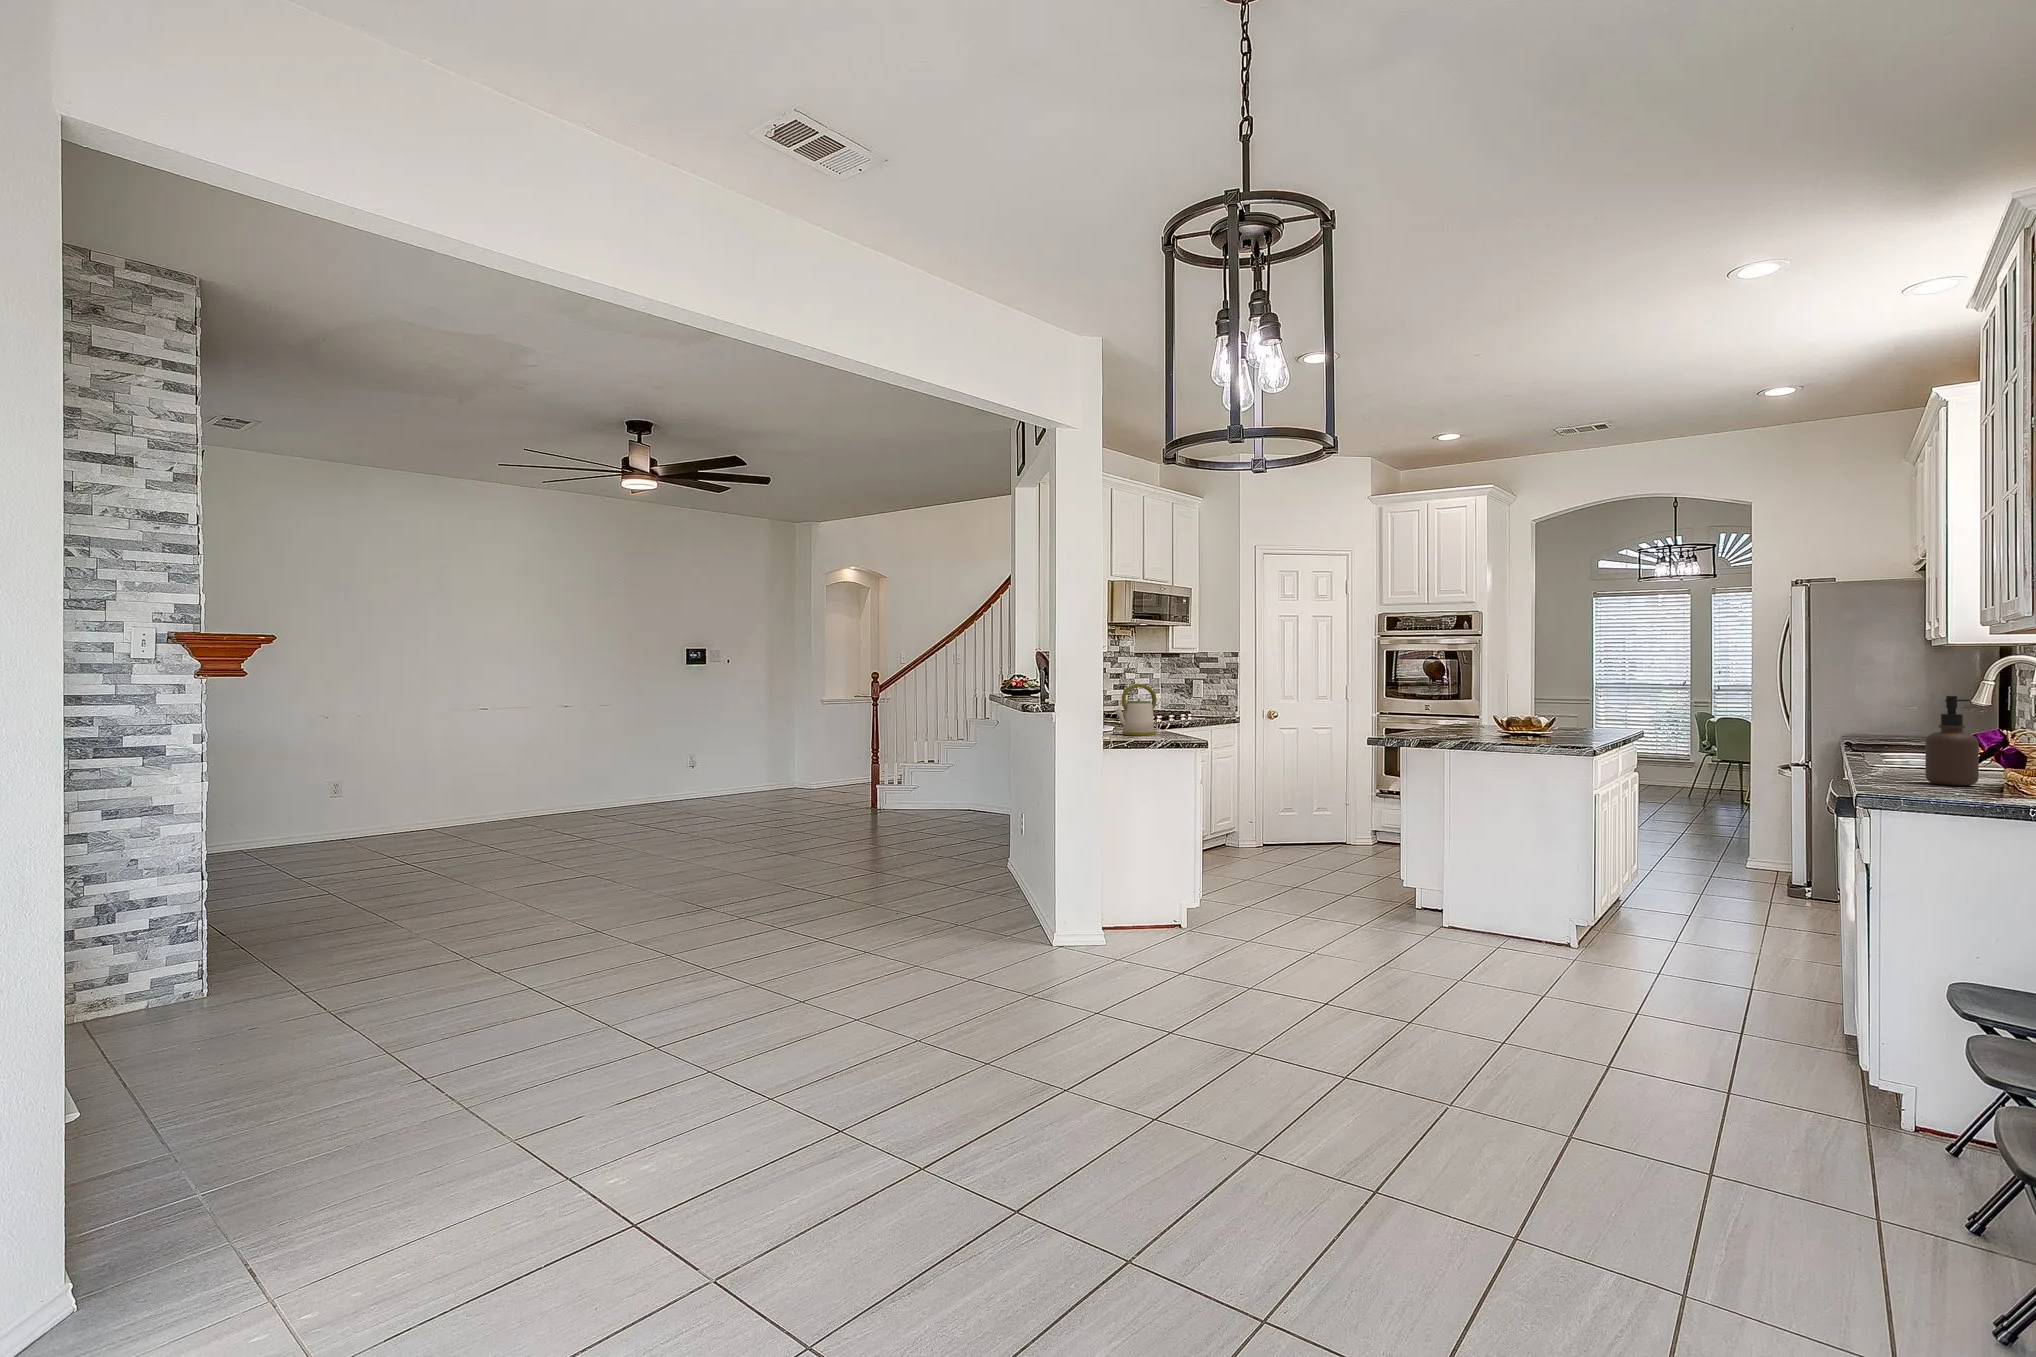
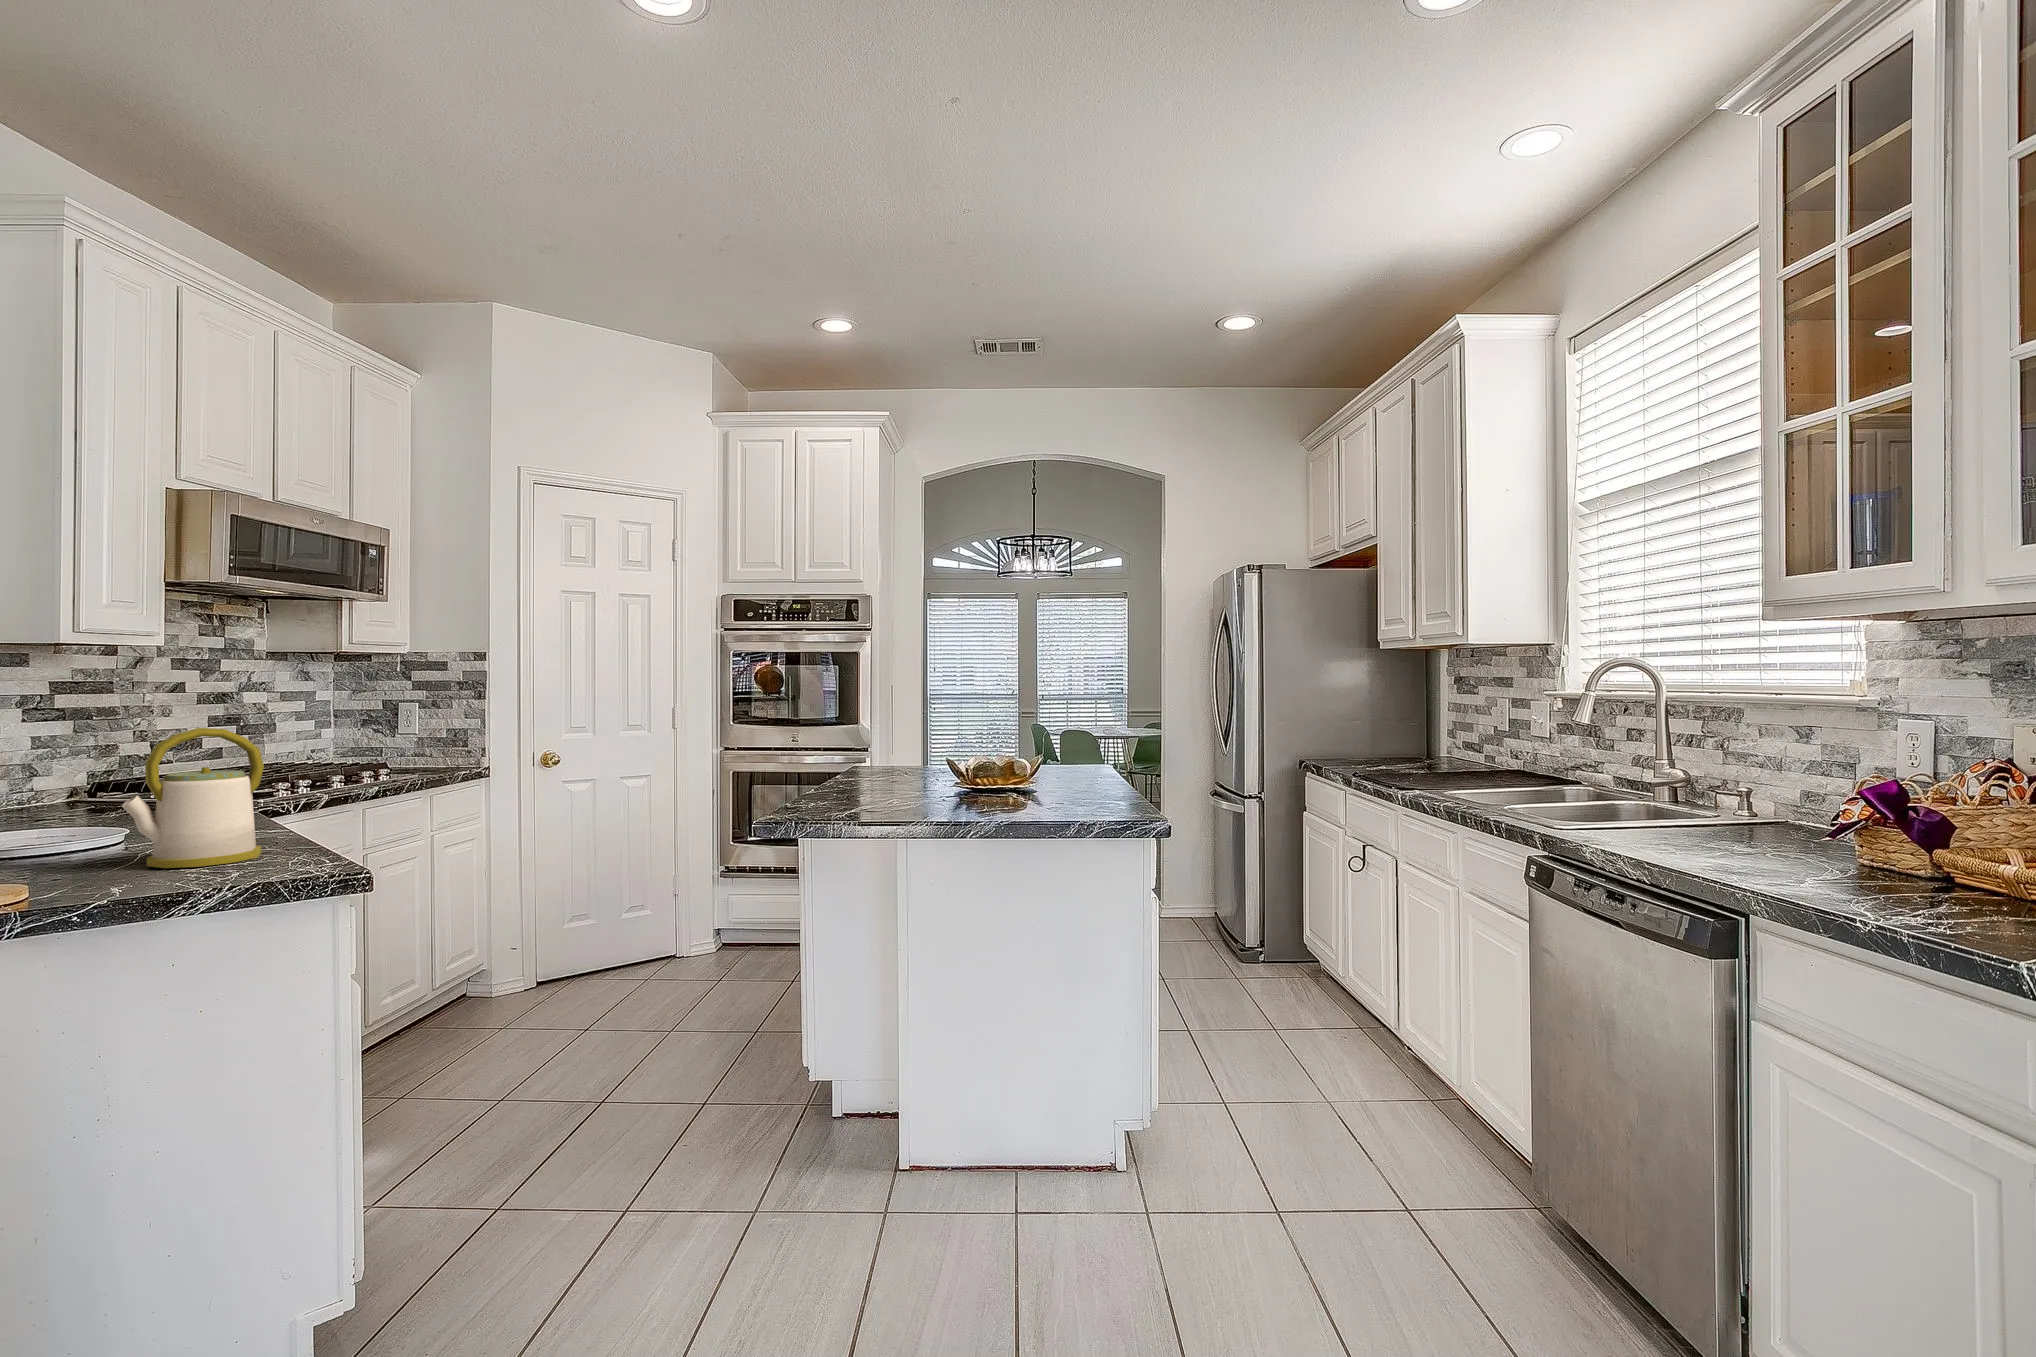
soap dispenser: present [1925,696,1979,786] -> none [1786,731,1869,885]

